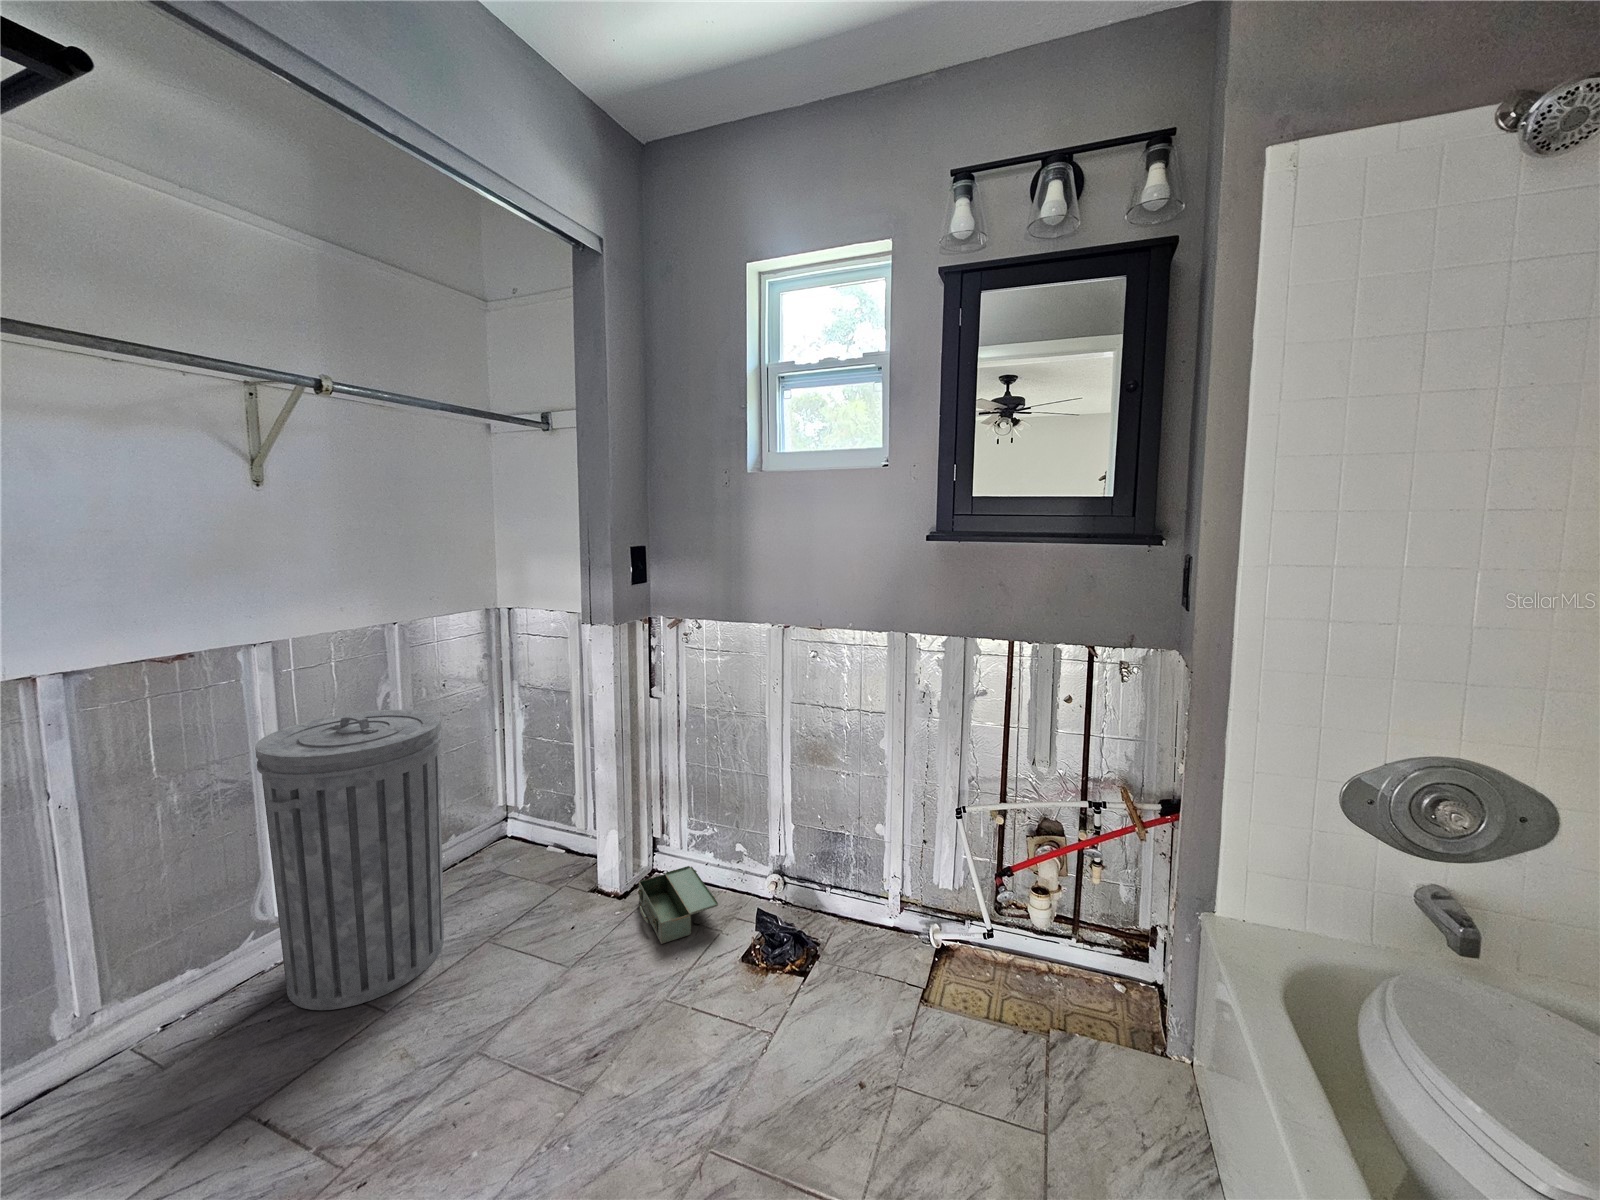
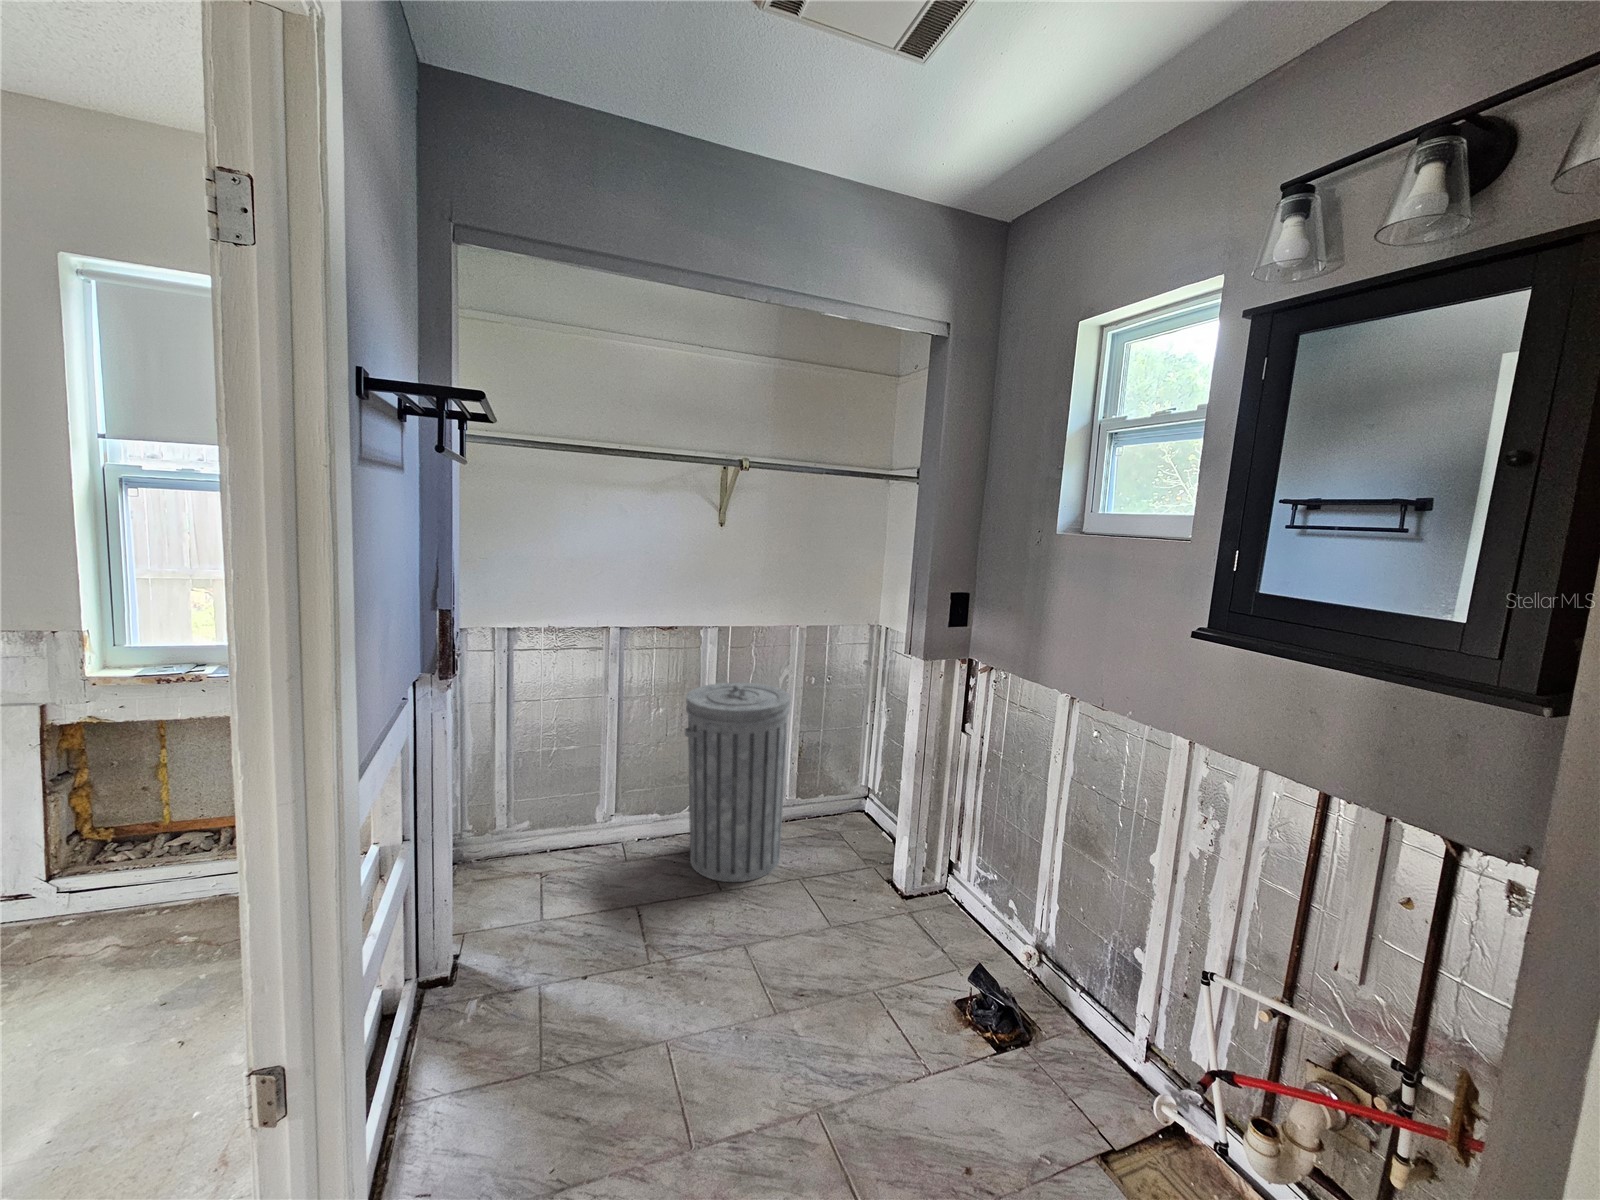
toolbox: present [638,866,718,944] -> none [902,890,969,957]

